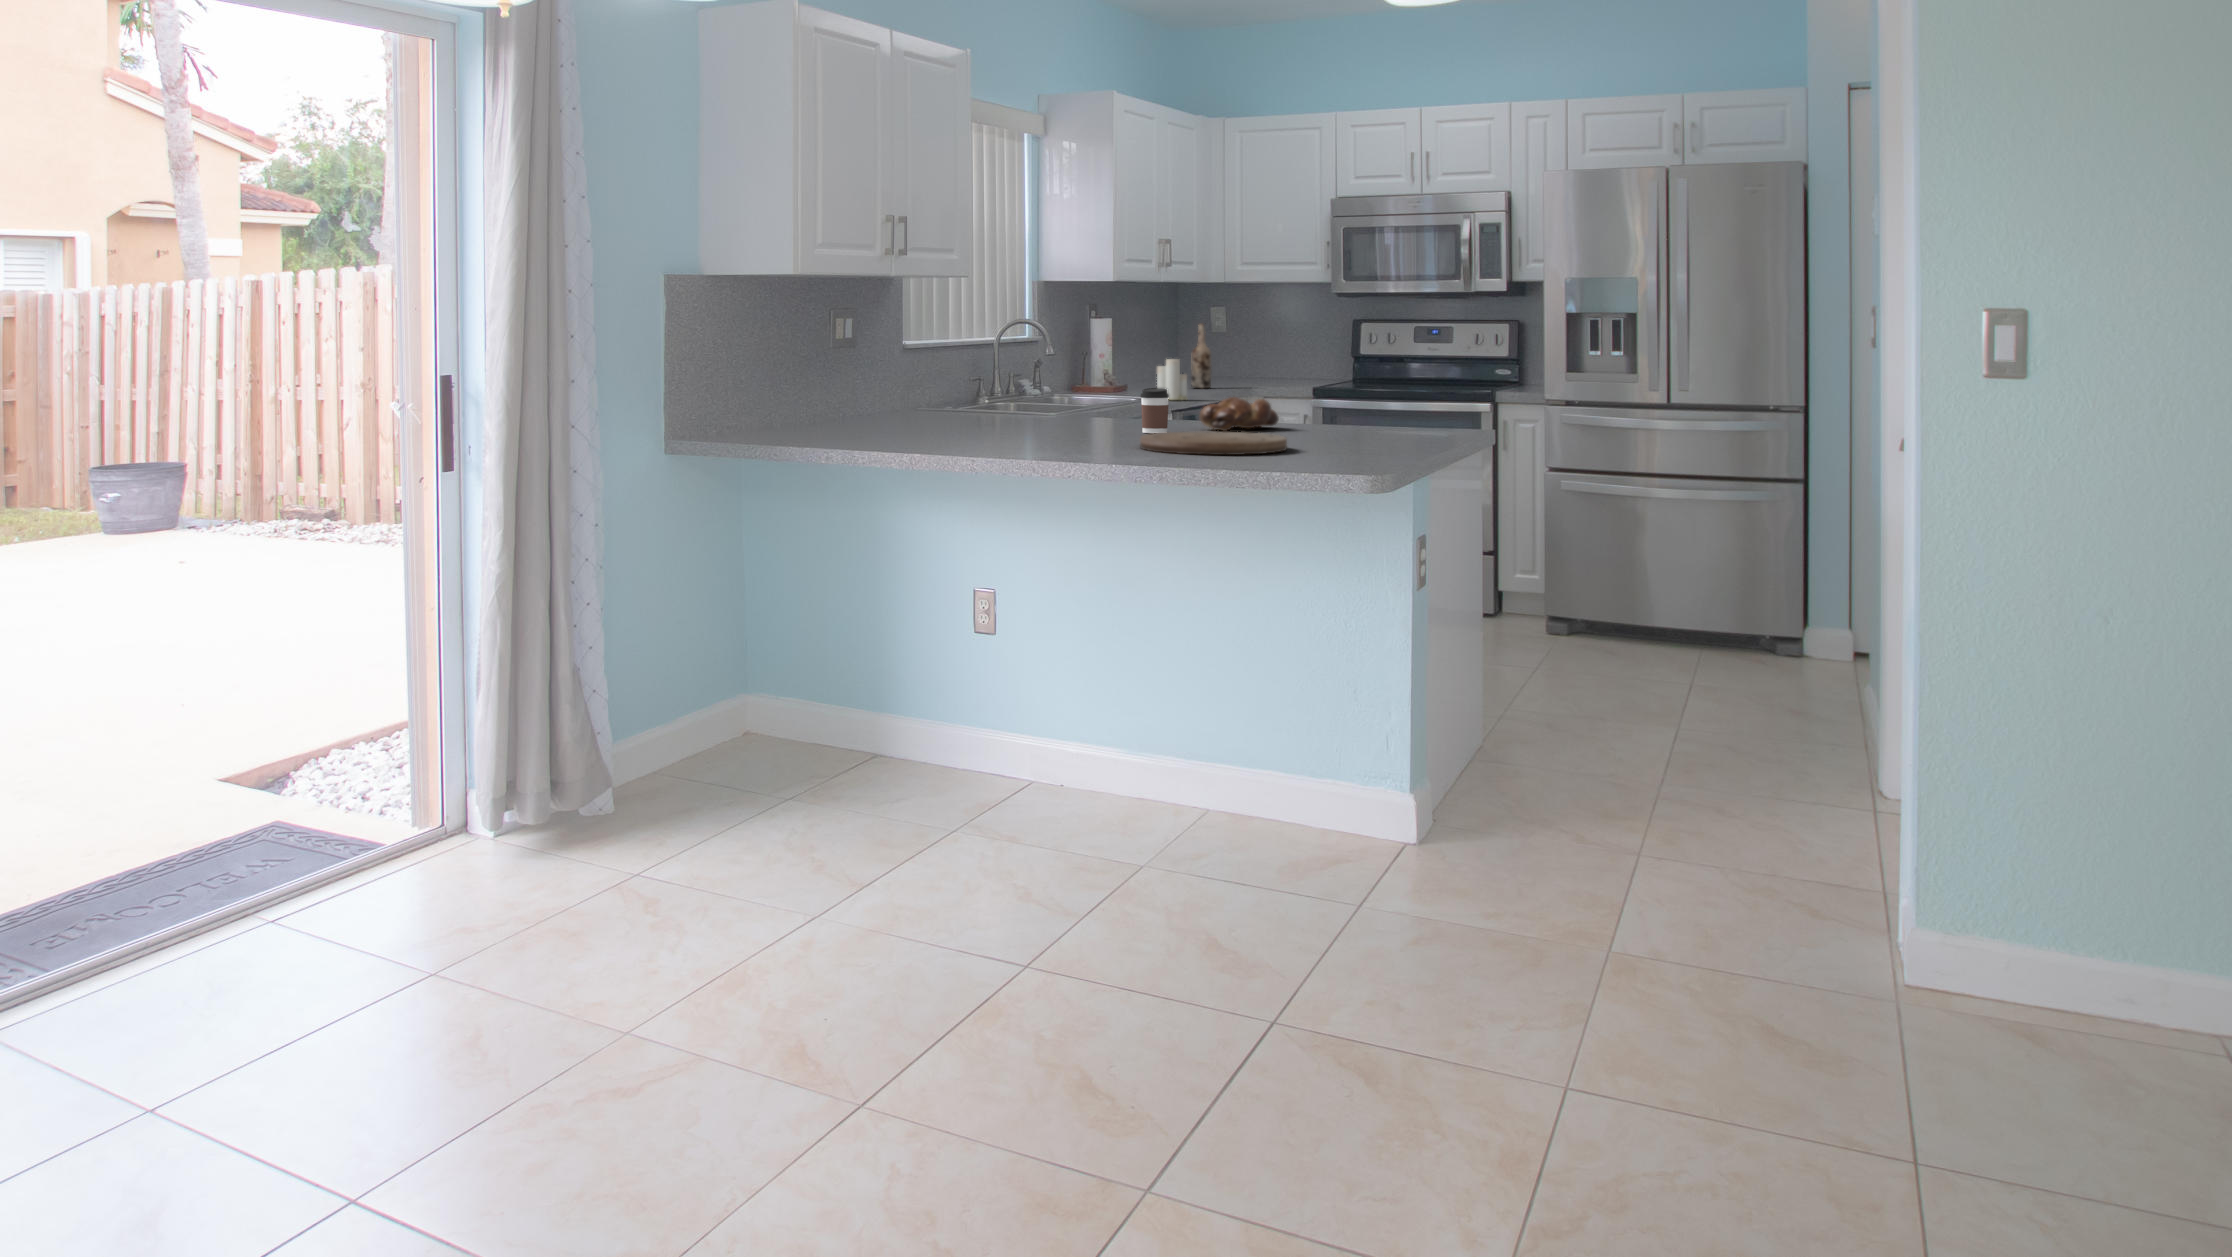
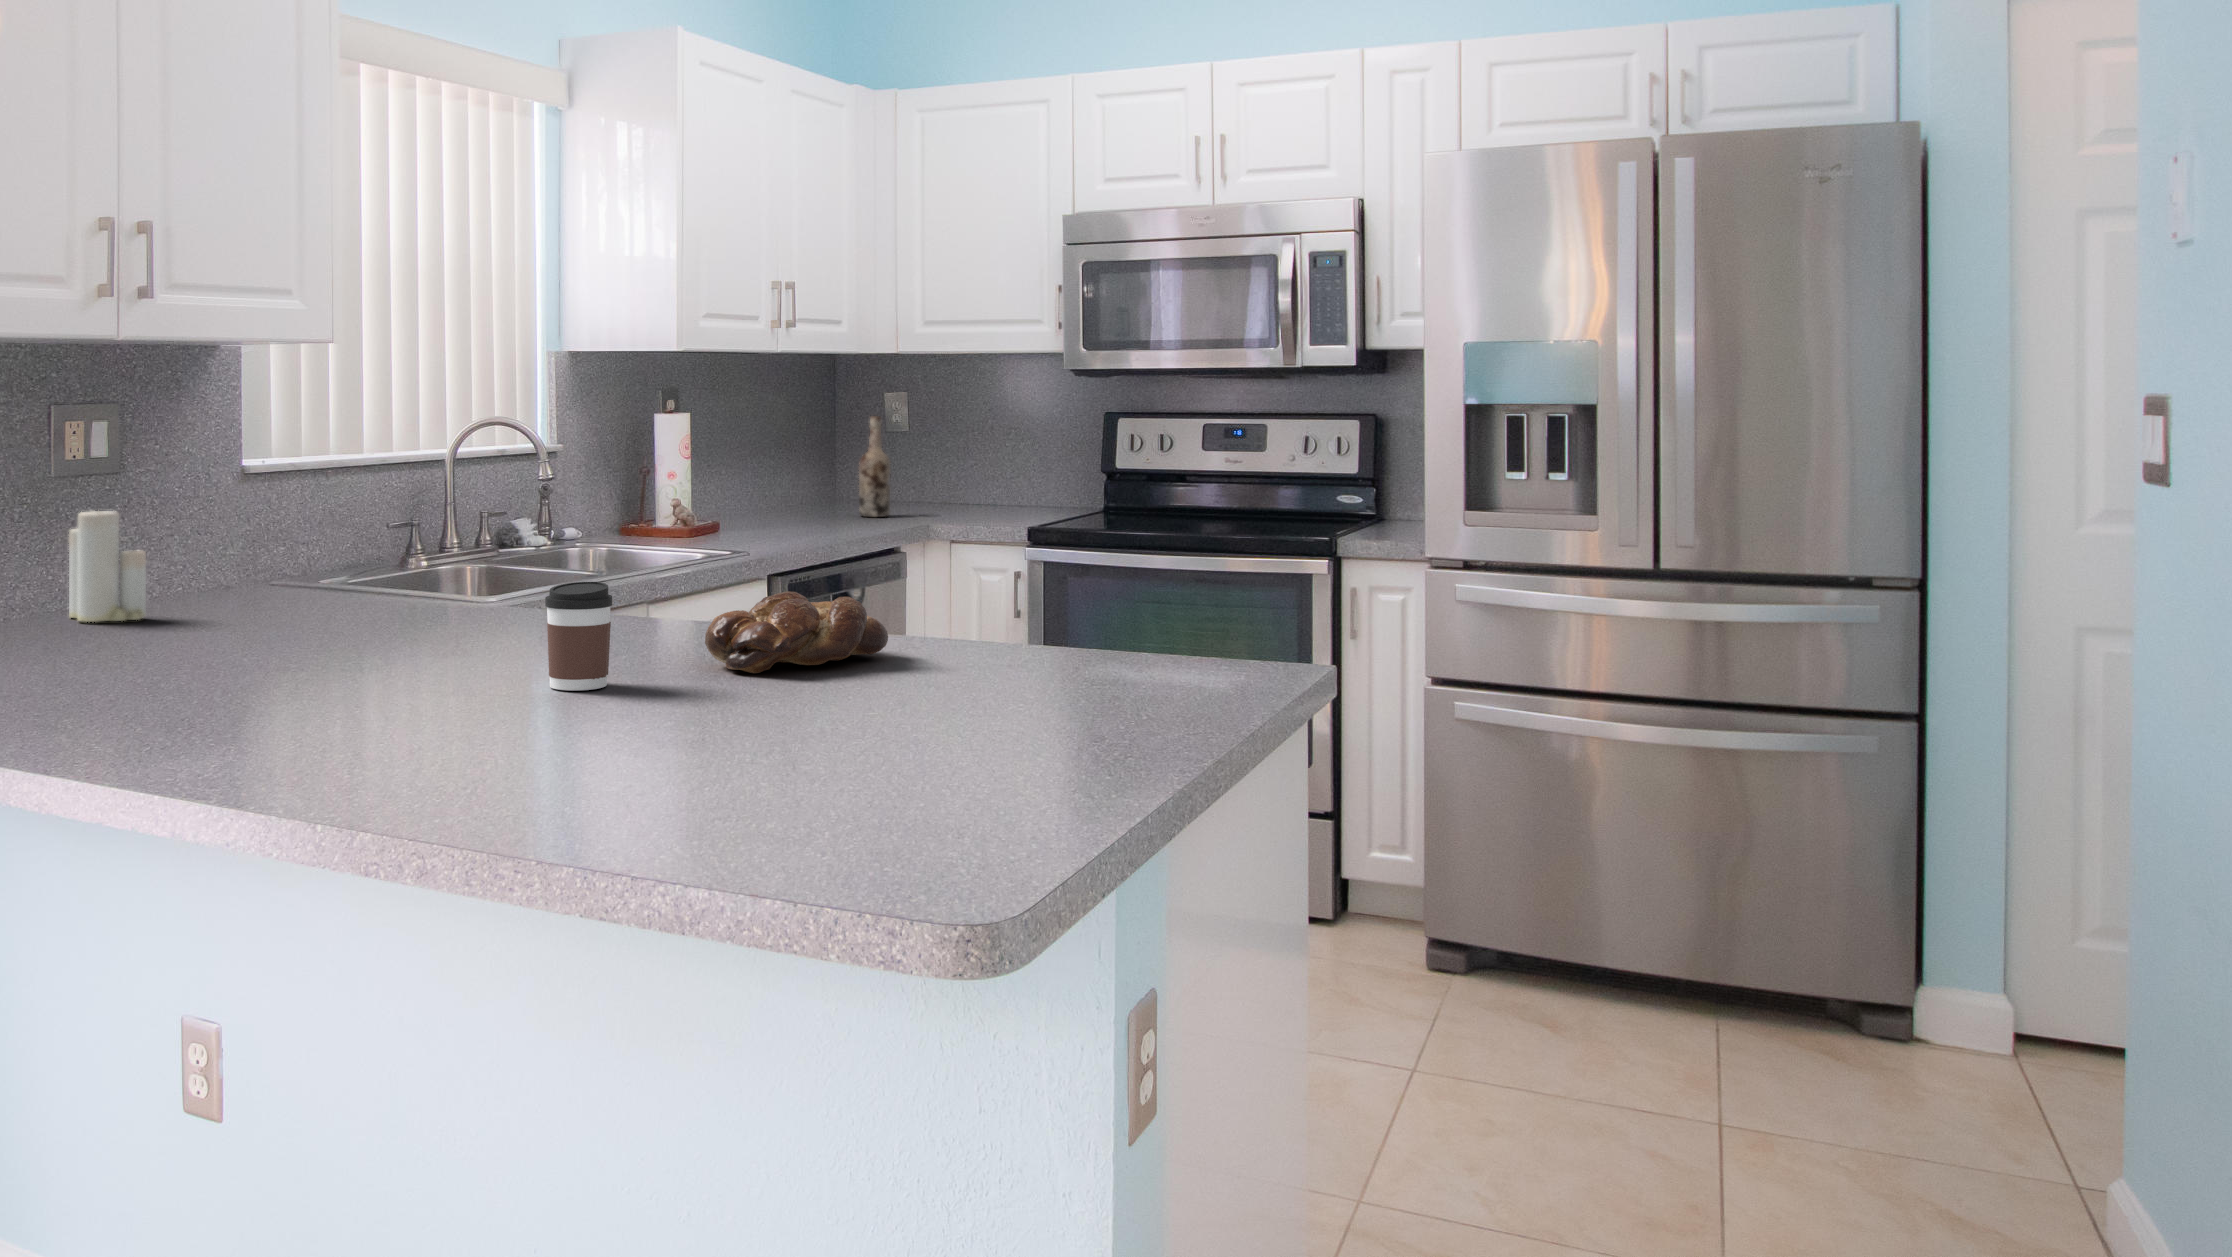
candle: present [1157,359,1187,400] -> present [69,511,146,622]
cutting board: present [1140,432,1287,455] -> none [400,718,807,842]

